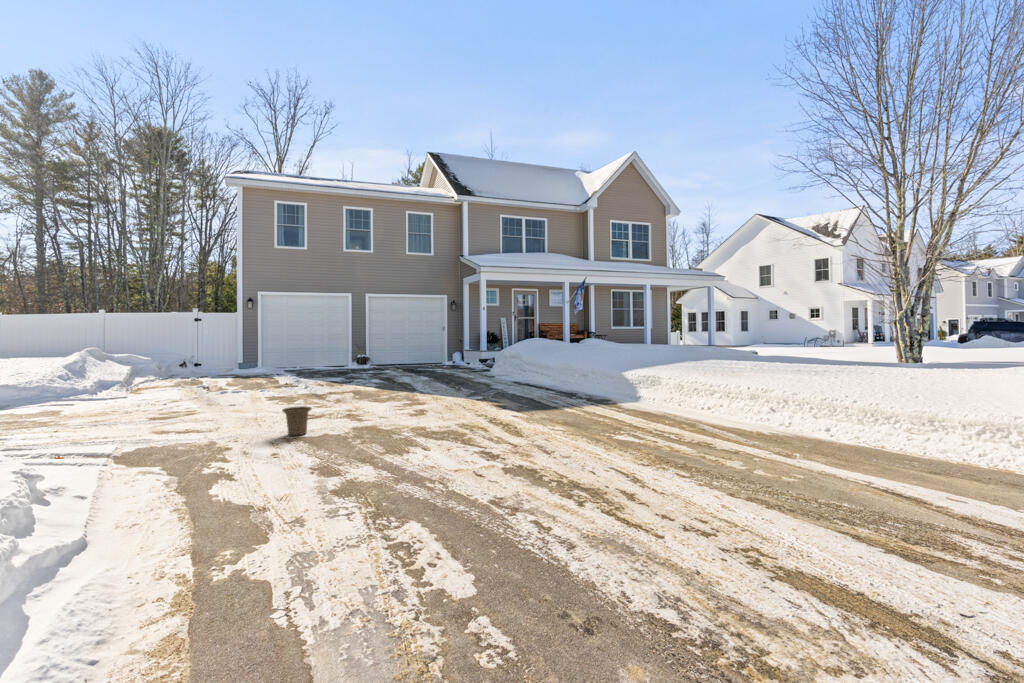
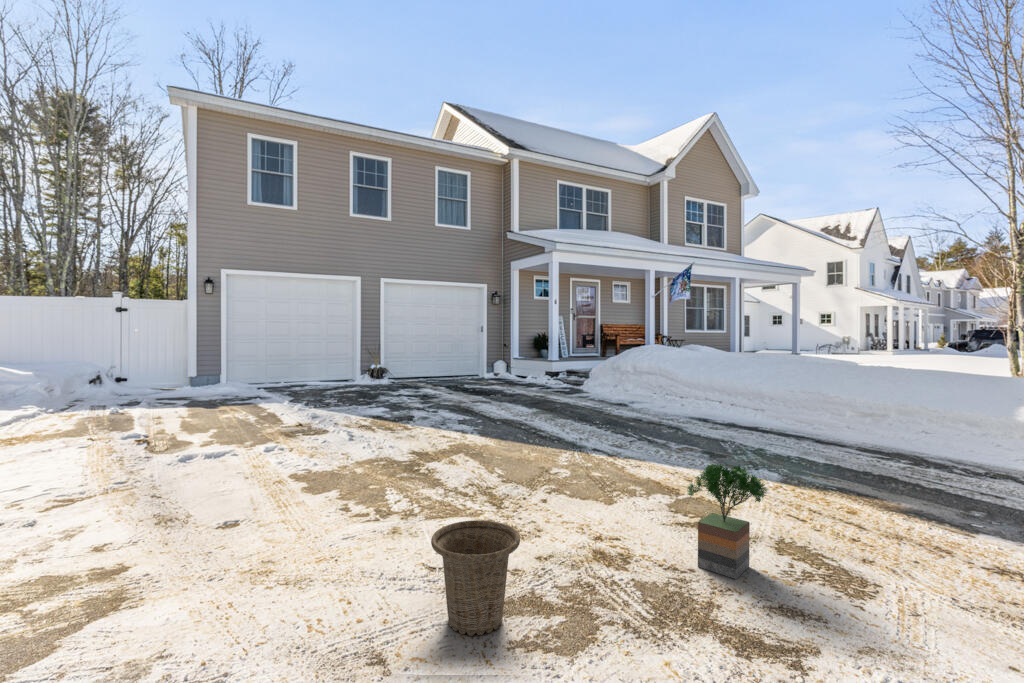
potted tree: none [386,392,414,430] -> present [687,464,768,579]

